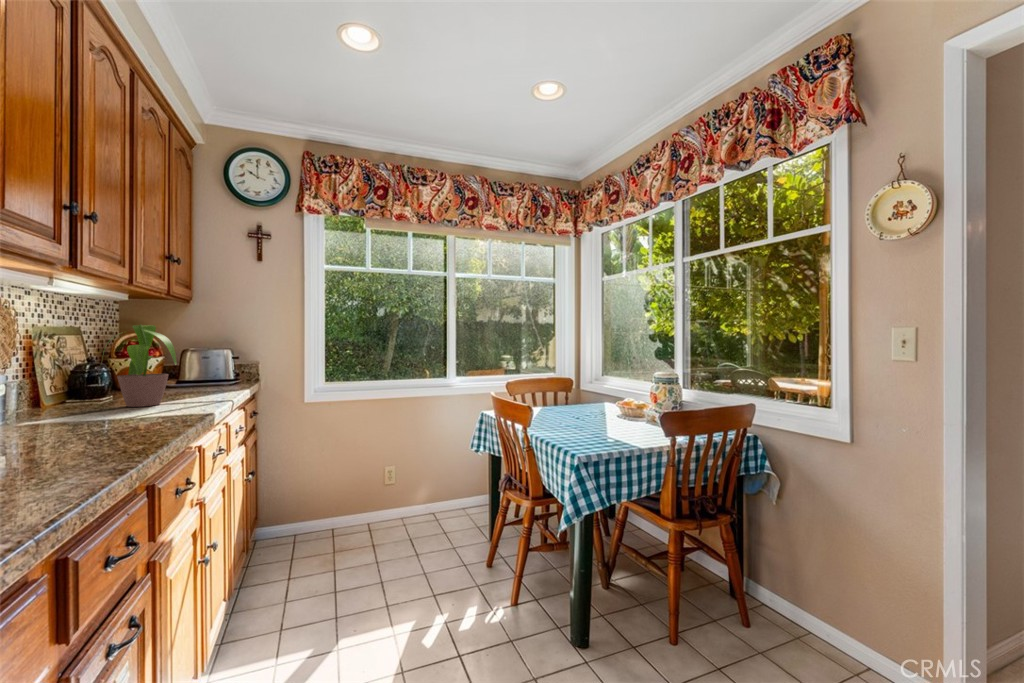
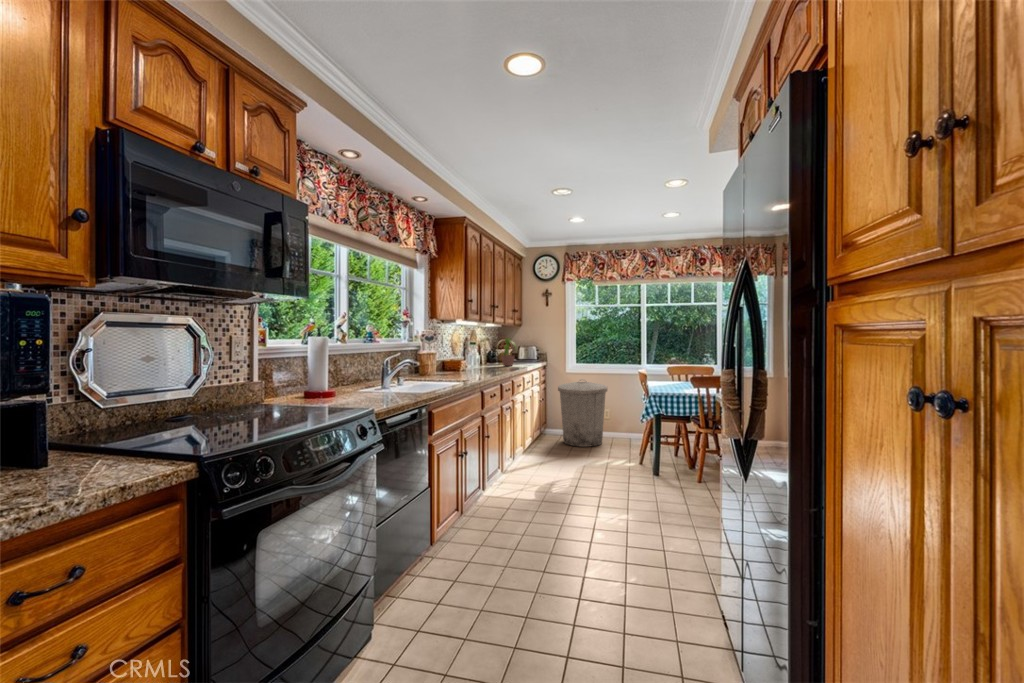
trash can: none [289,416,399,568] -> present [558,379,607,447]

